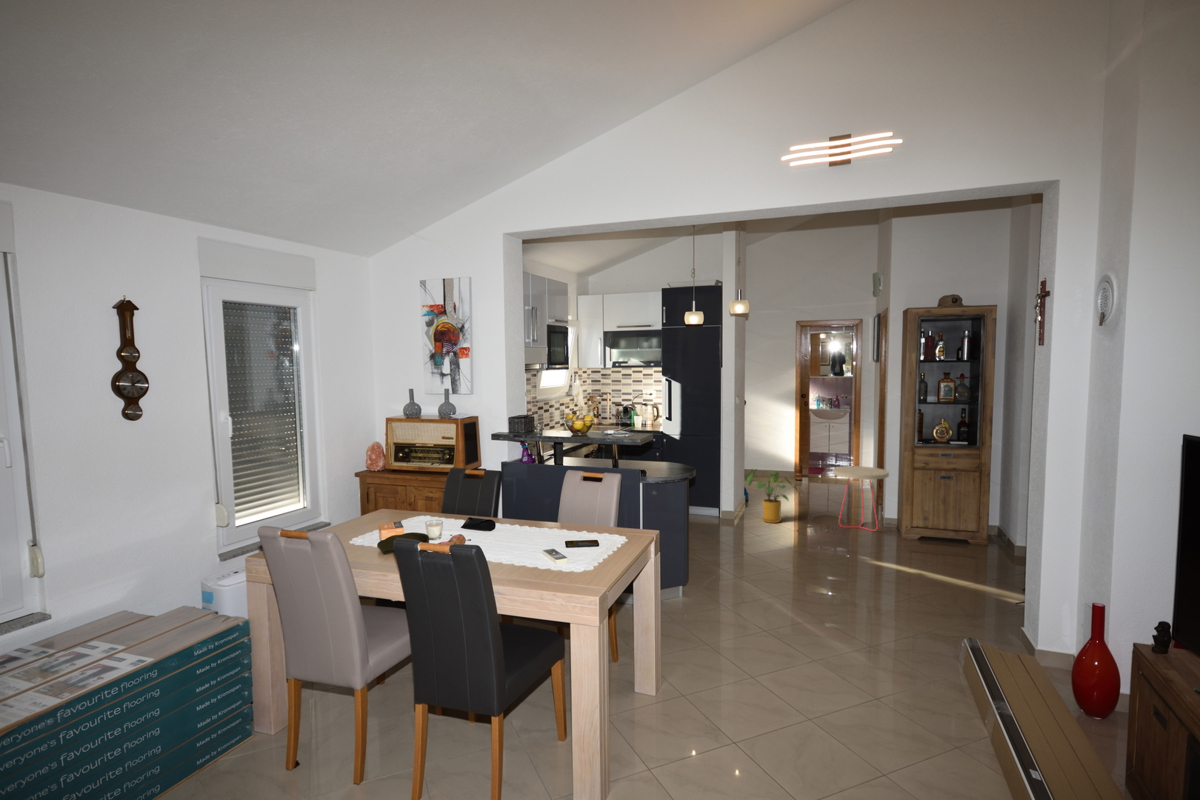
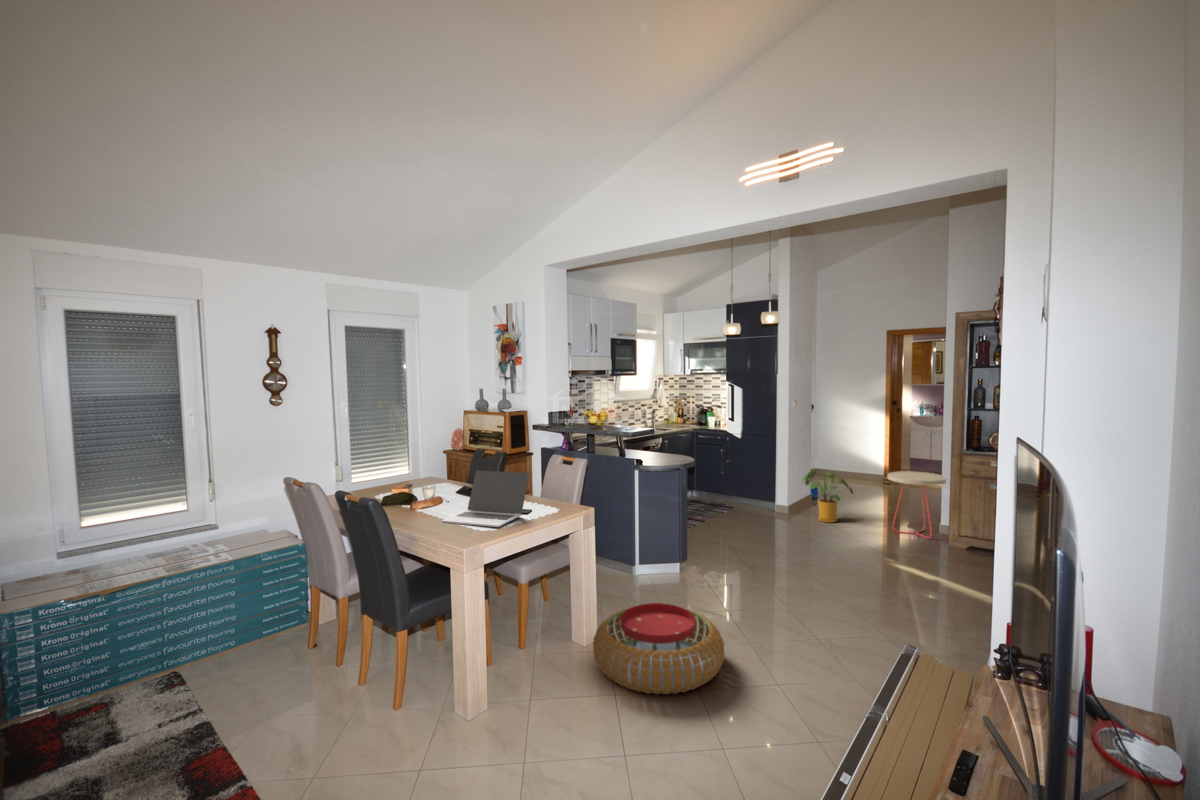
laptop: none [515,497,601,570] -> present [442,470,529,527]
pouf: none [685,636,840,743] -> present [593,603,725,694]

